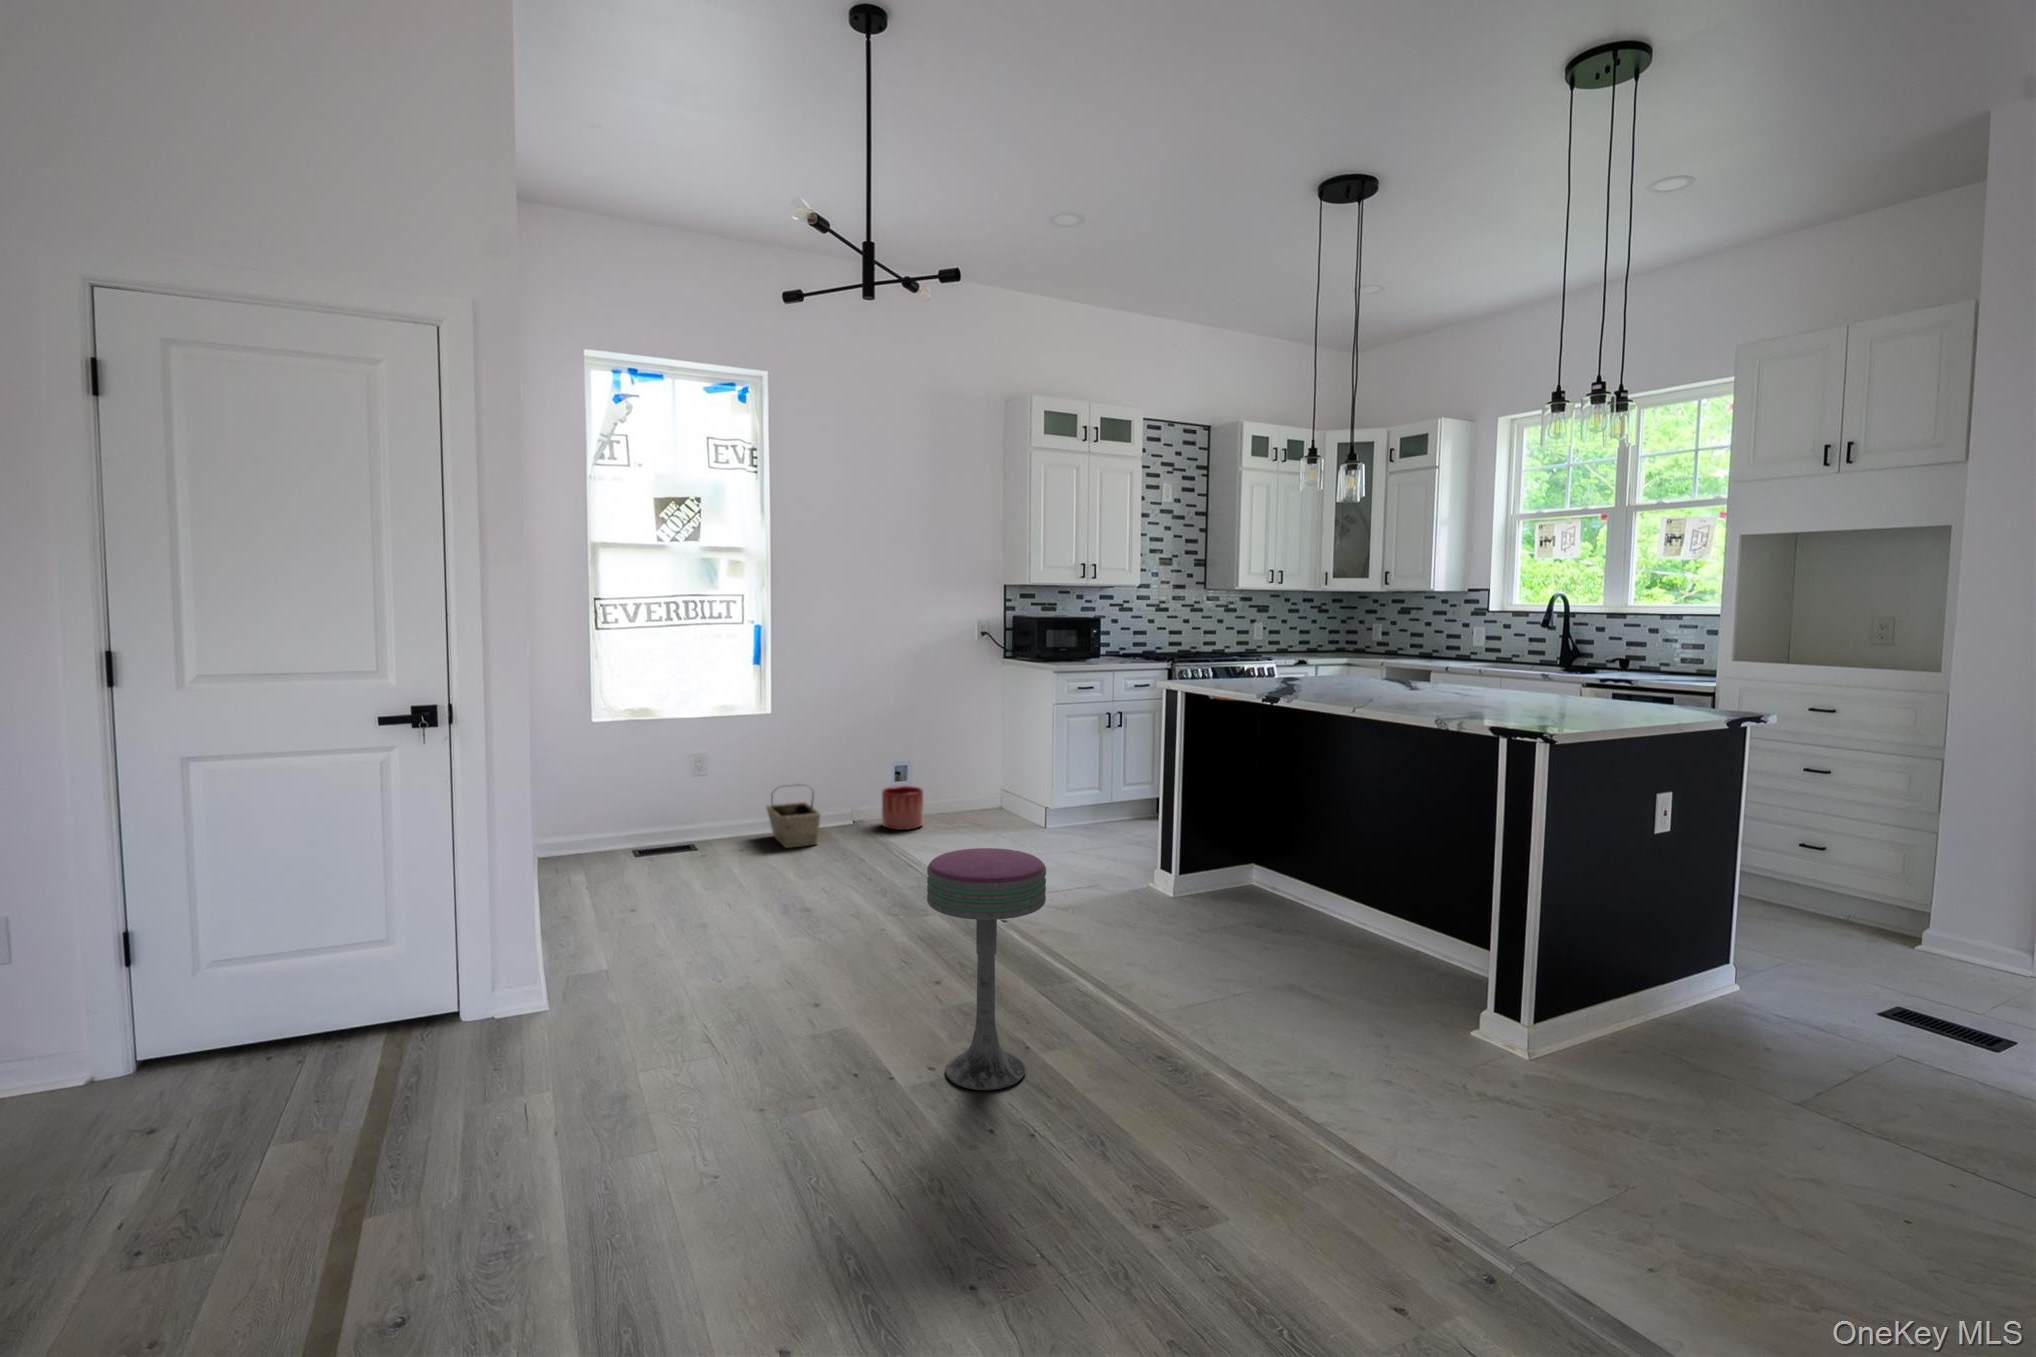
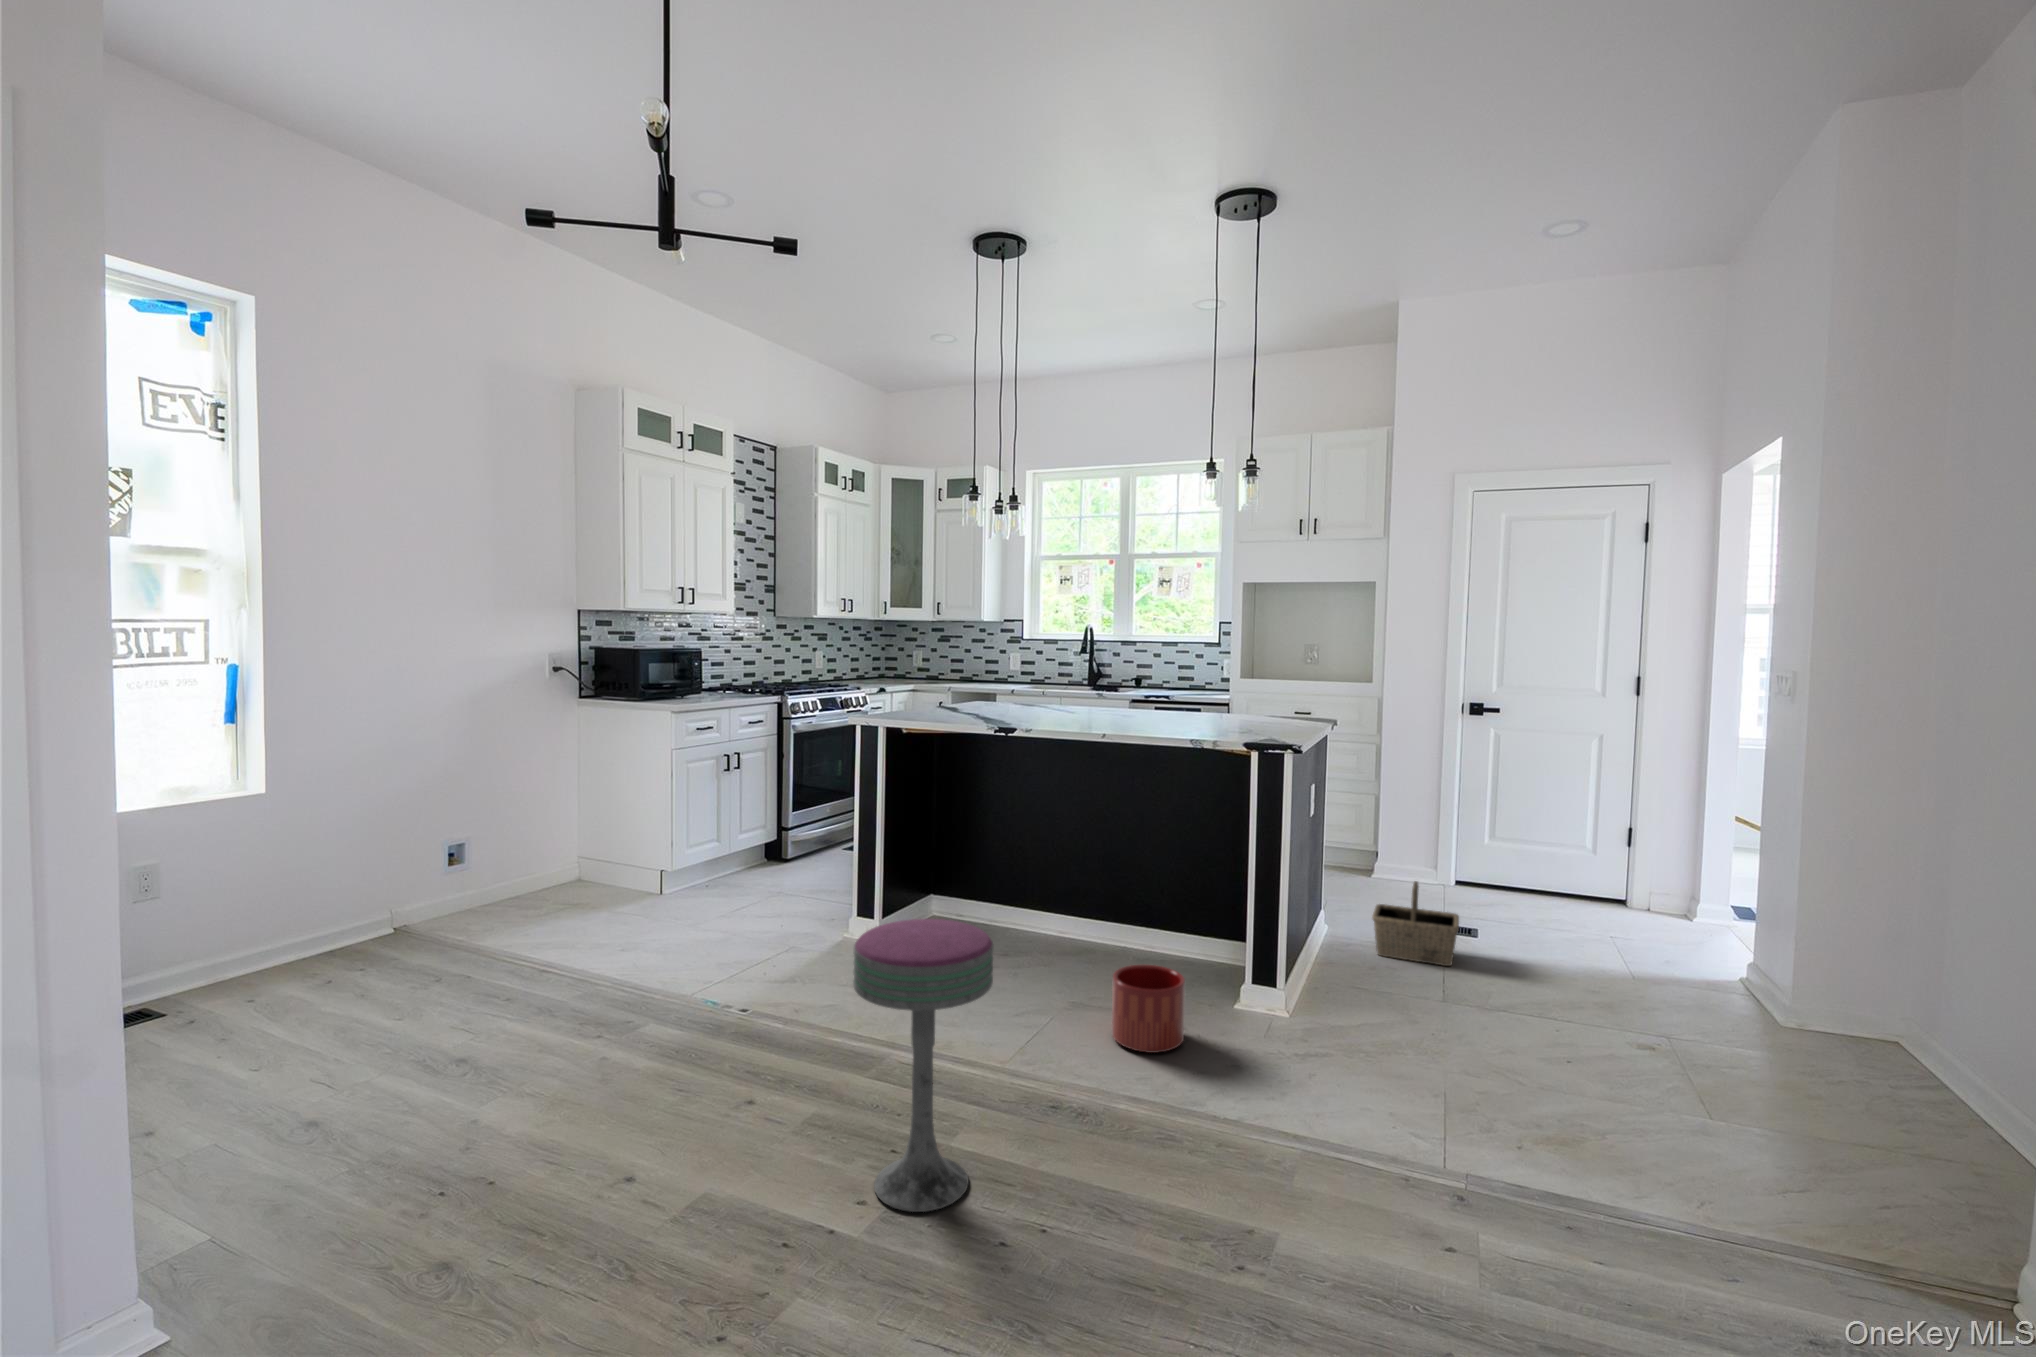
basket: present [766,785,821,848] -> present [1372,881,1459,966]
planter: present [882,786,923,830] -> present [1112,965,1185,1053]

